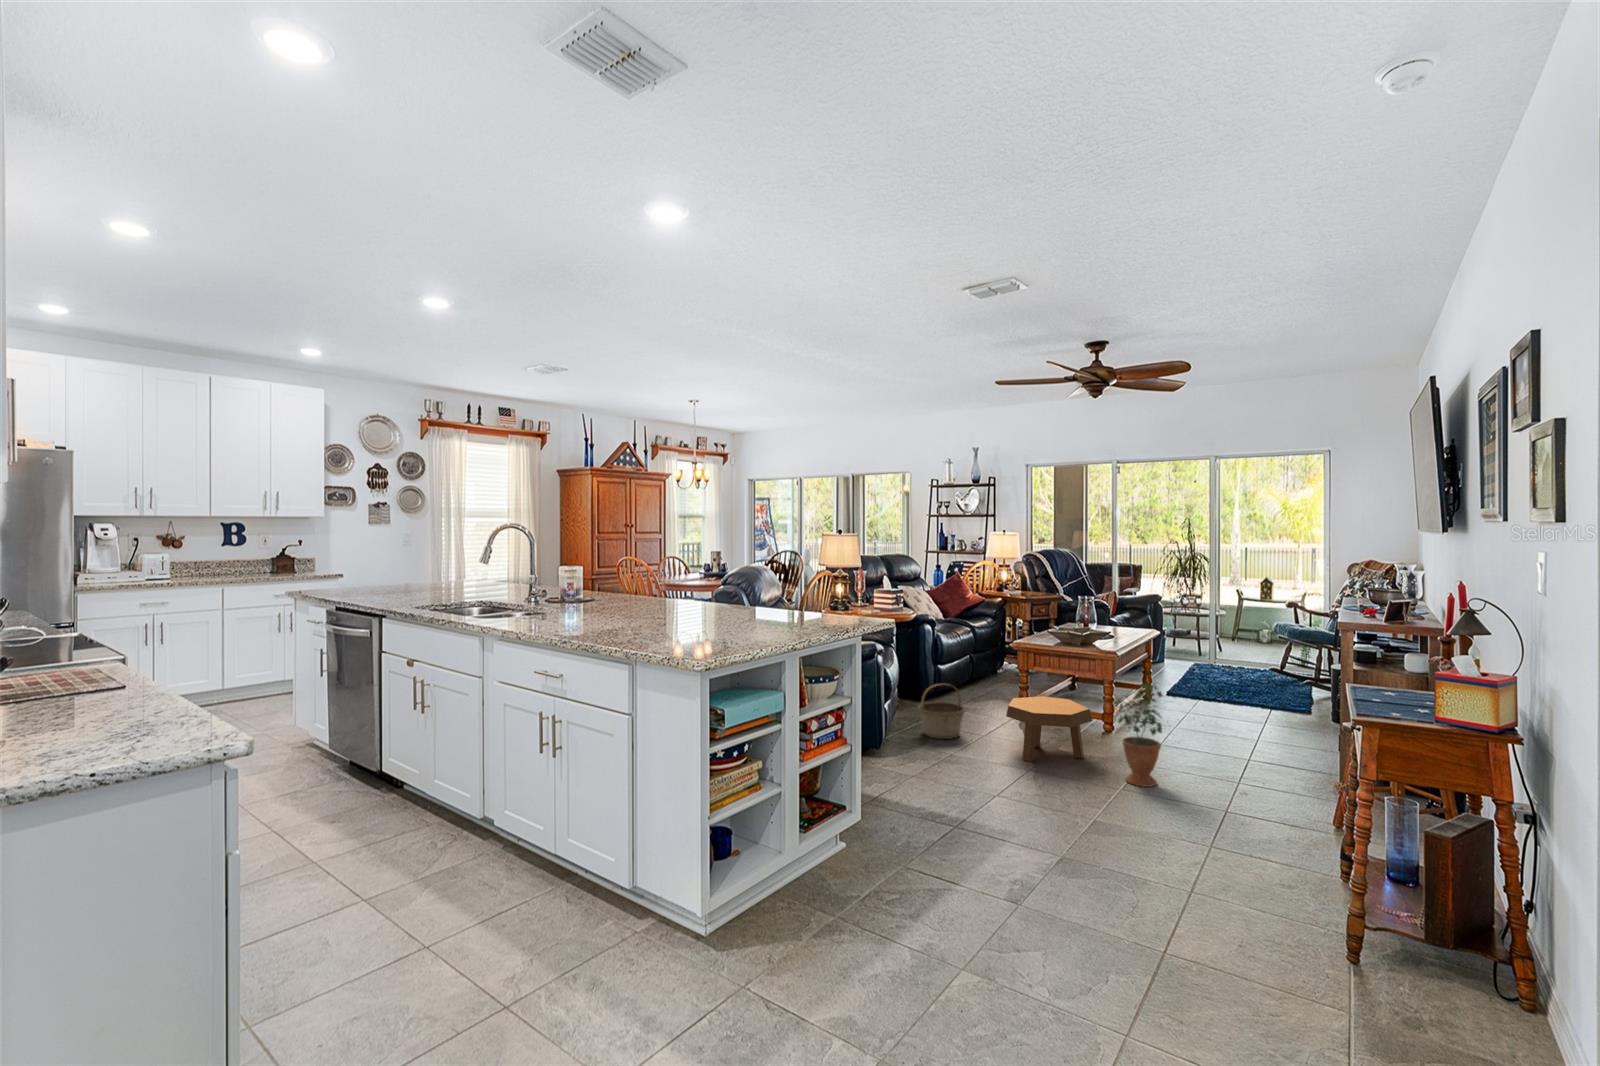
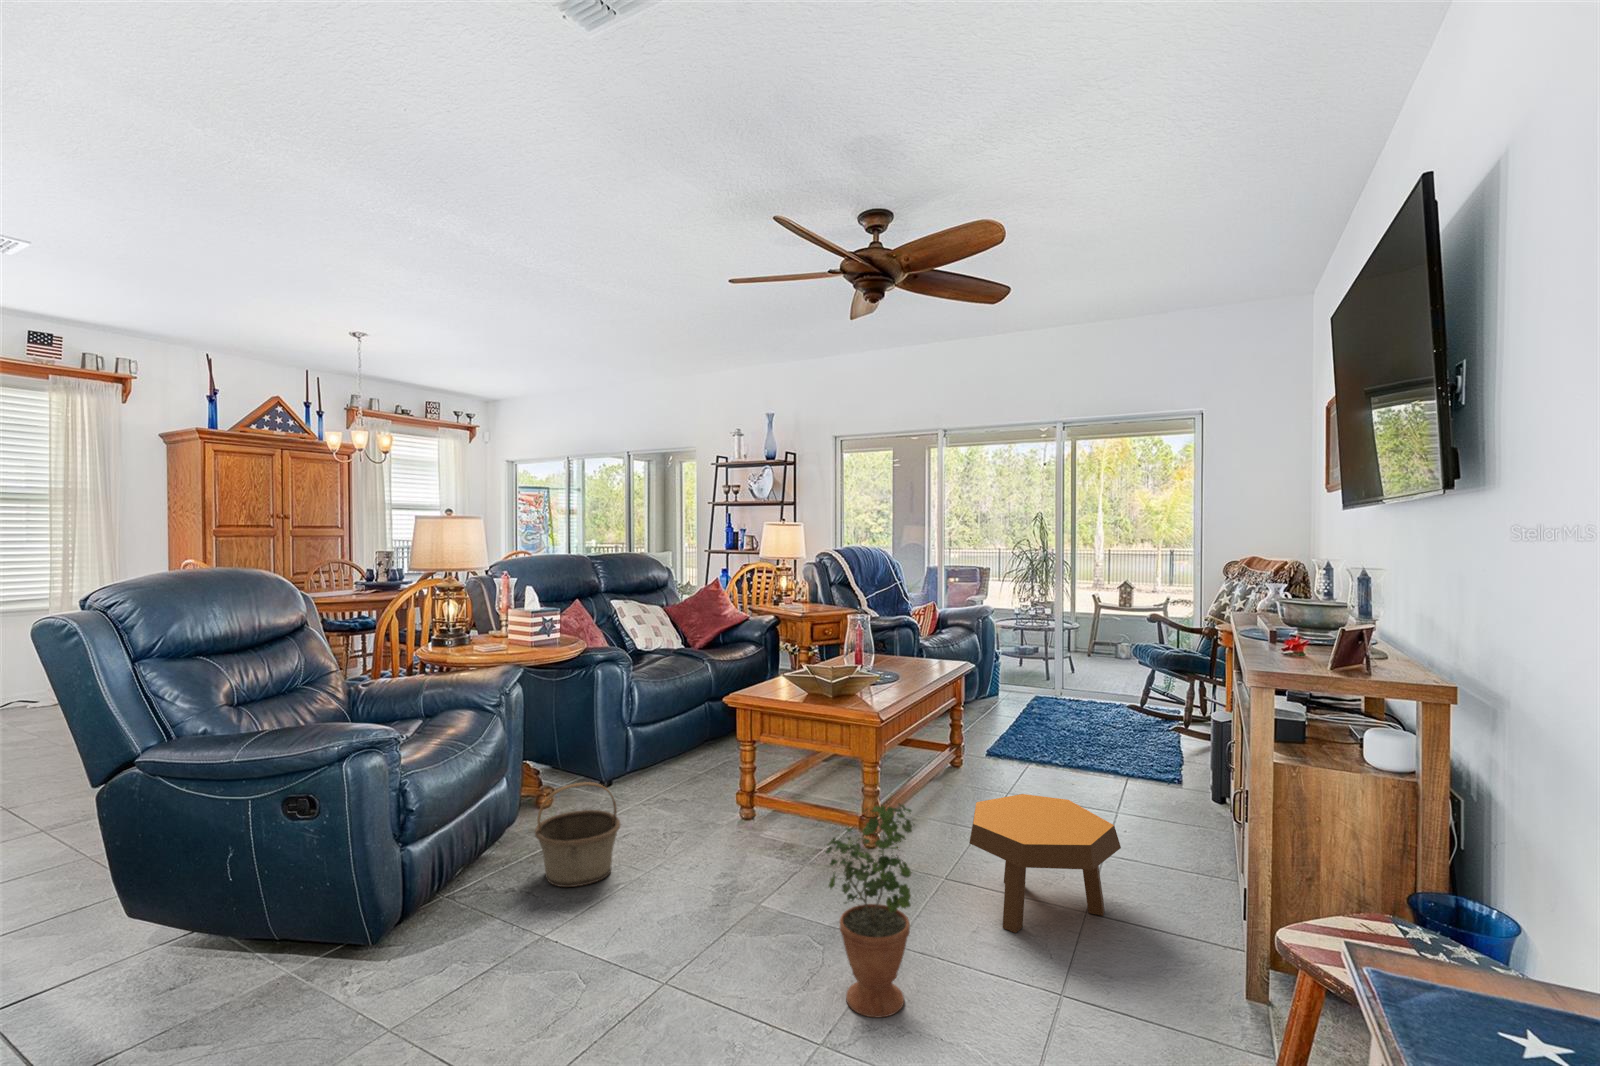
footstool: present [1006,696,1092,762] -> present [969,794,1121,933]

